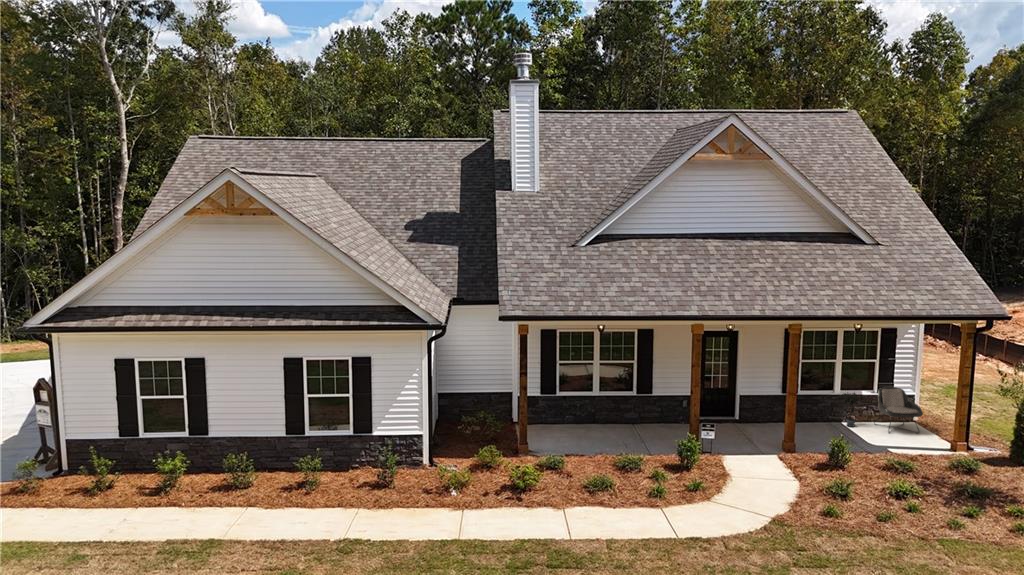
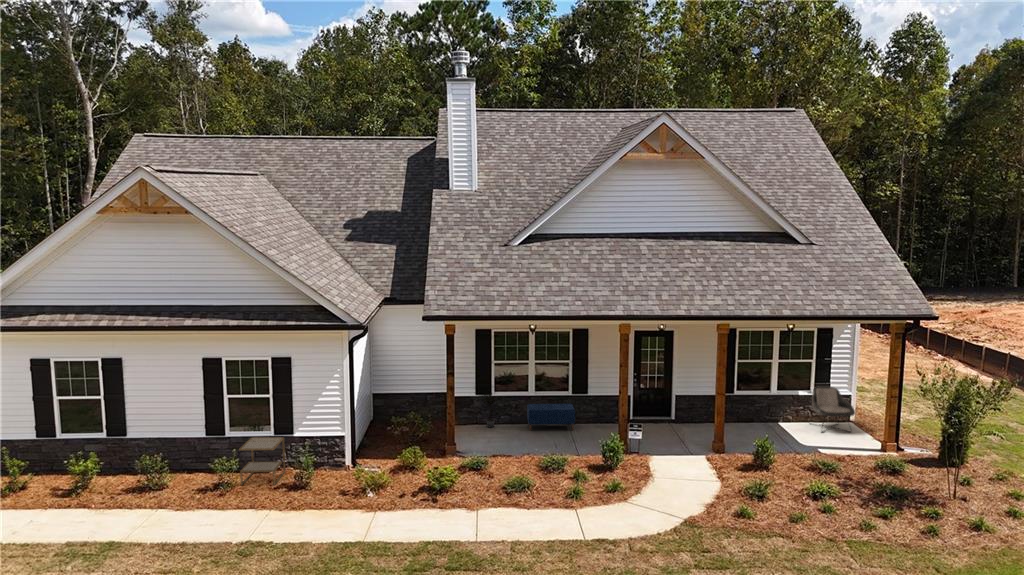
potted plant: present [840,393,864,427] -> present [481,393,501,428]
bench: none [592,404,641,431] -> present [527,404,575,431]
side table: none [323,437,364,484] -> present [239,437,285,485]

